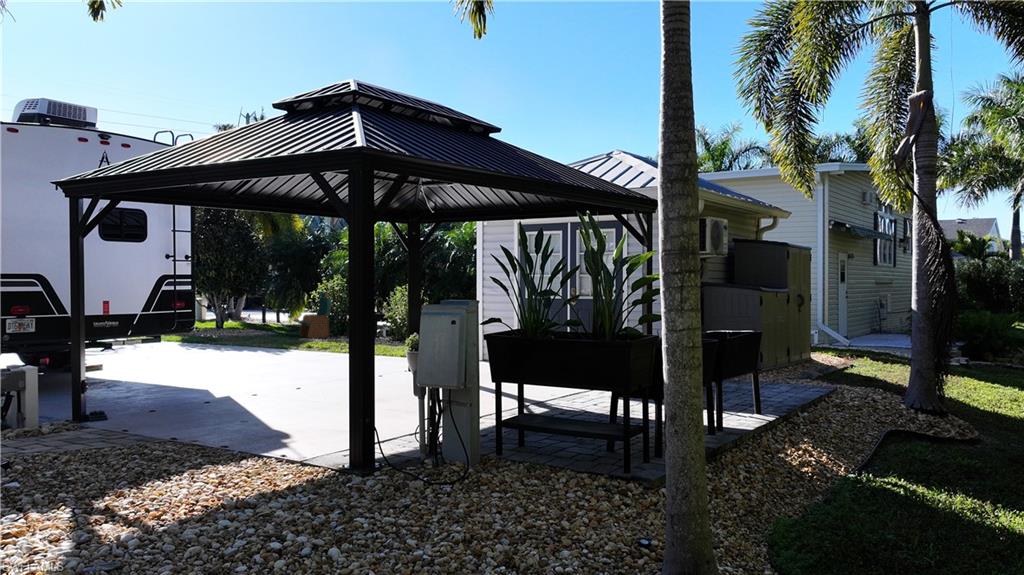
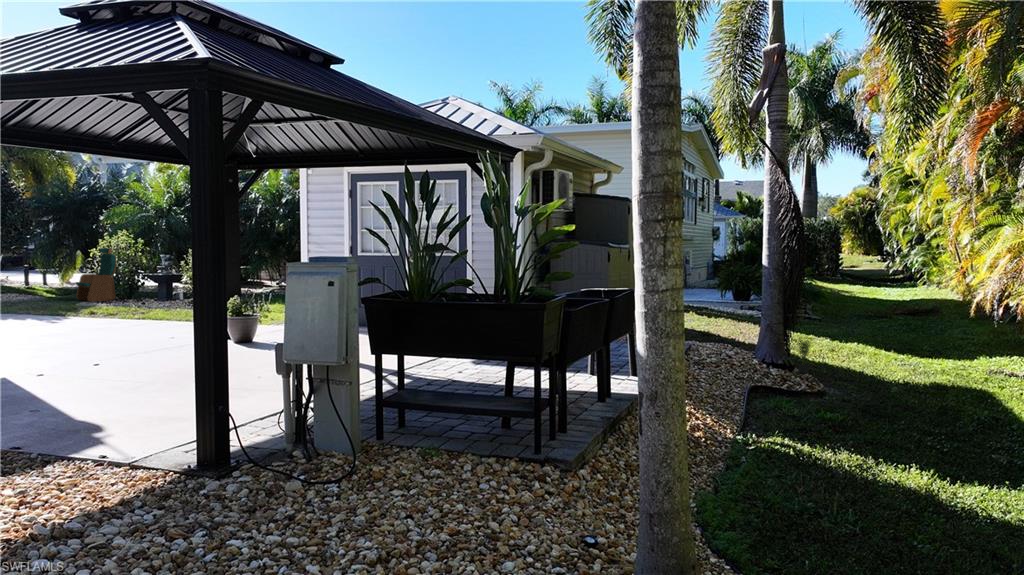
potted plant: none [944,373,974,420] -> present [797,338,811,373]

